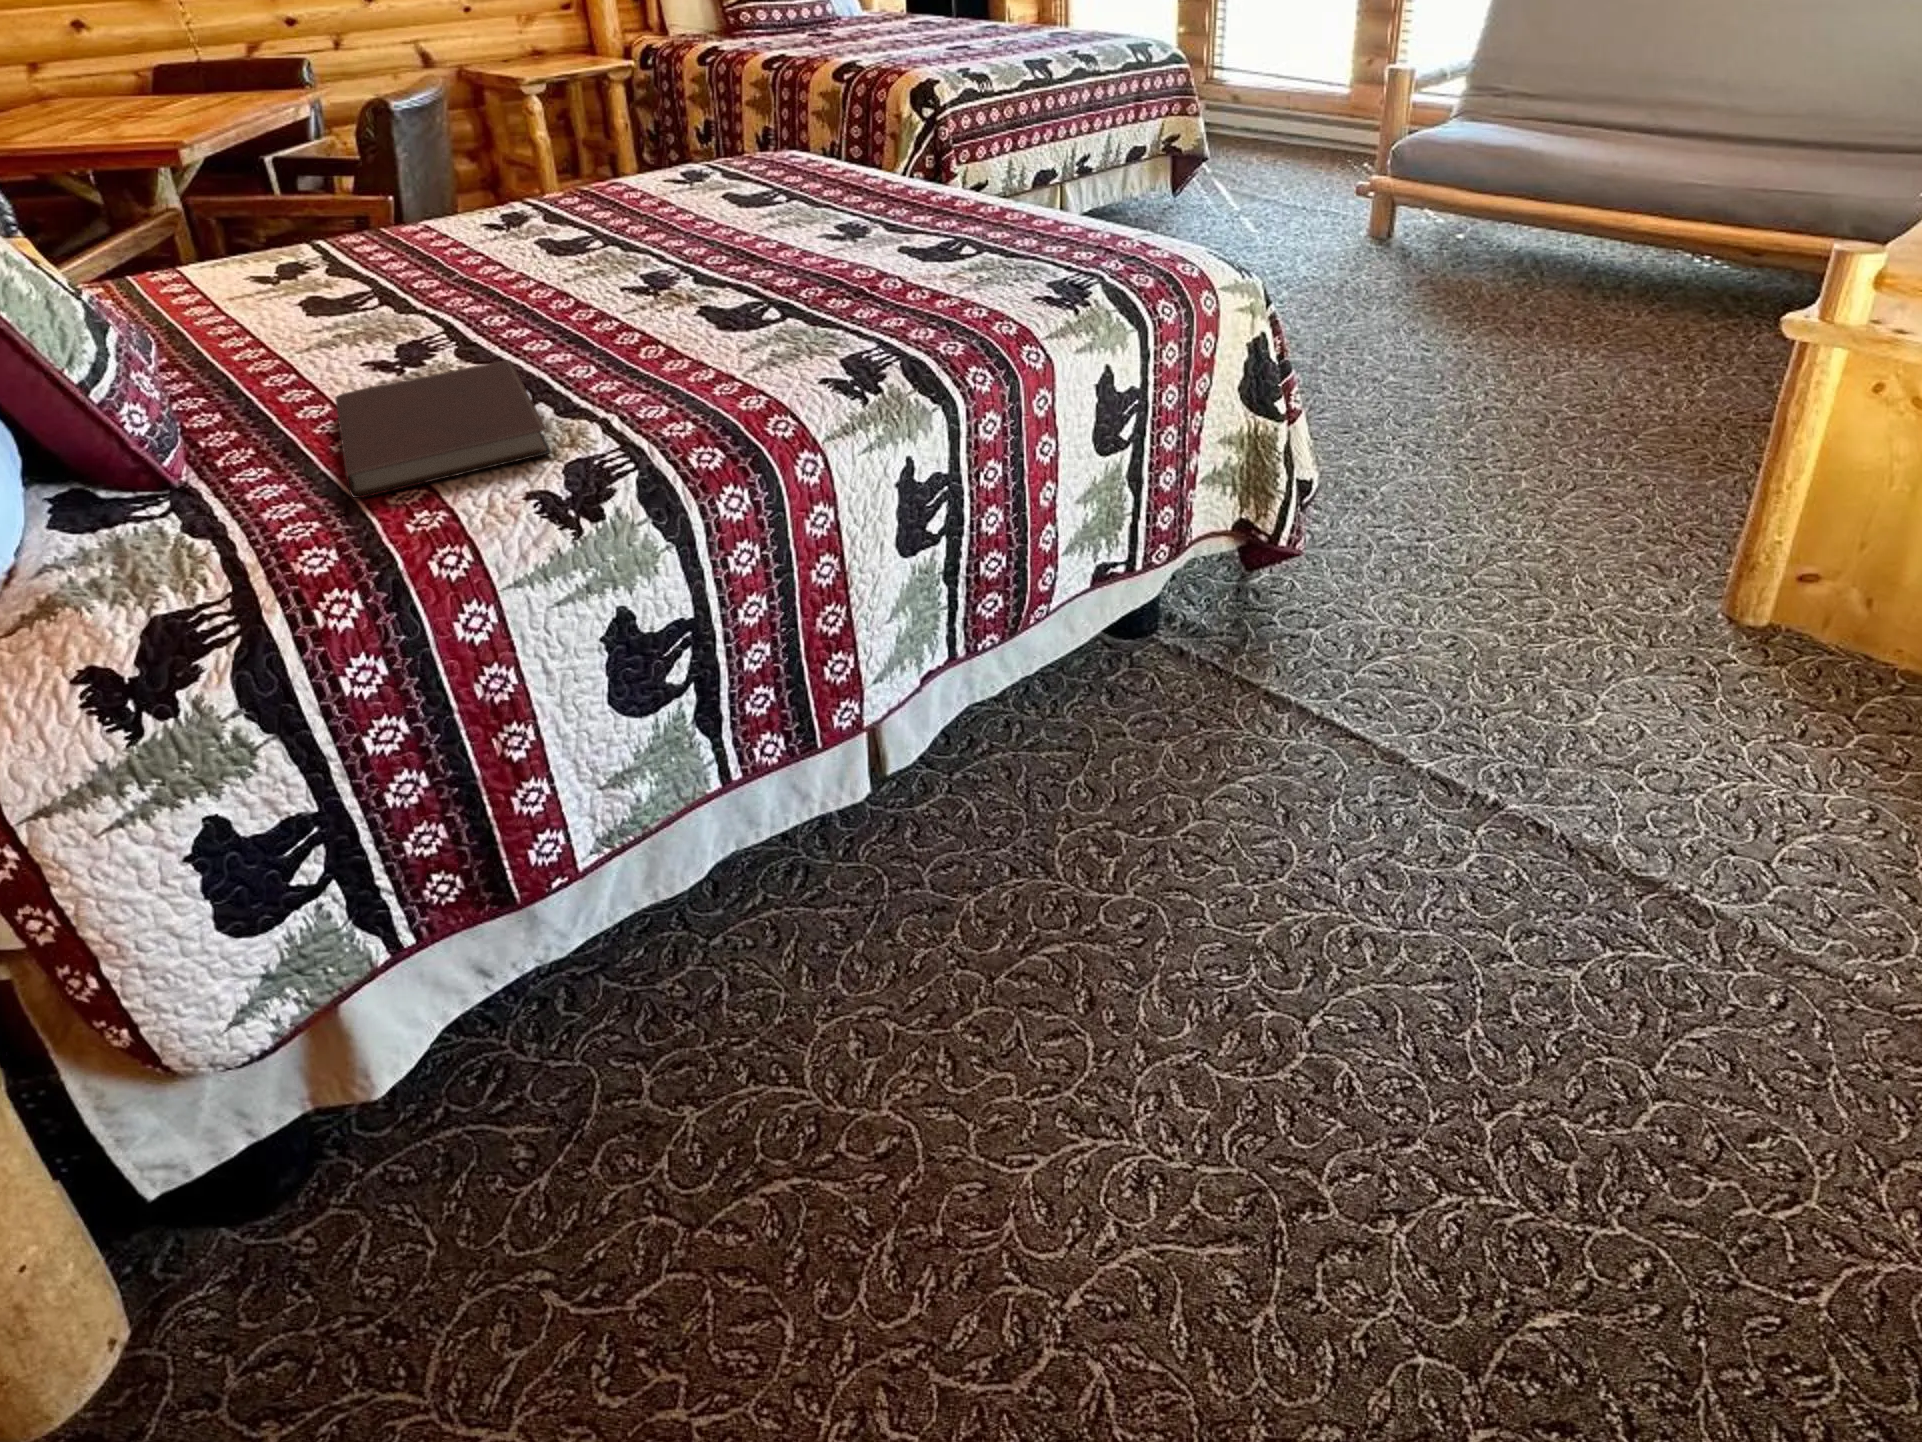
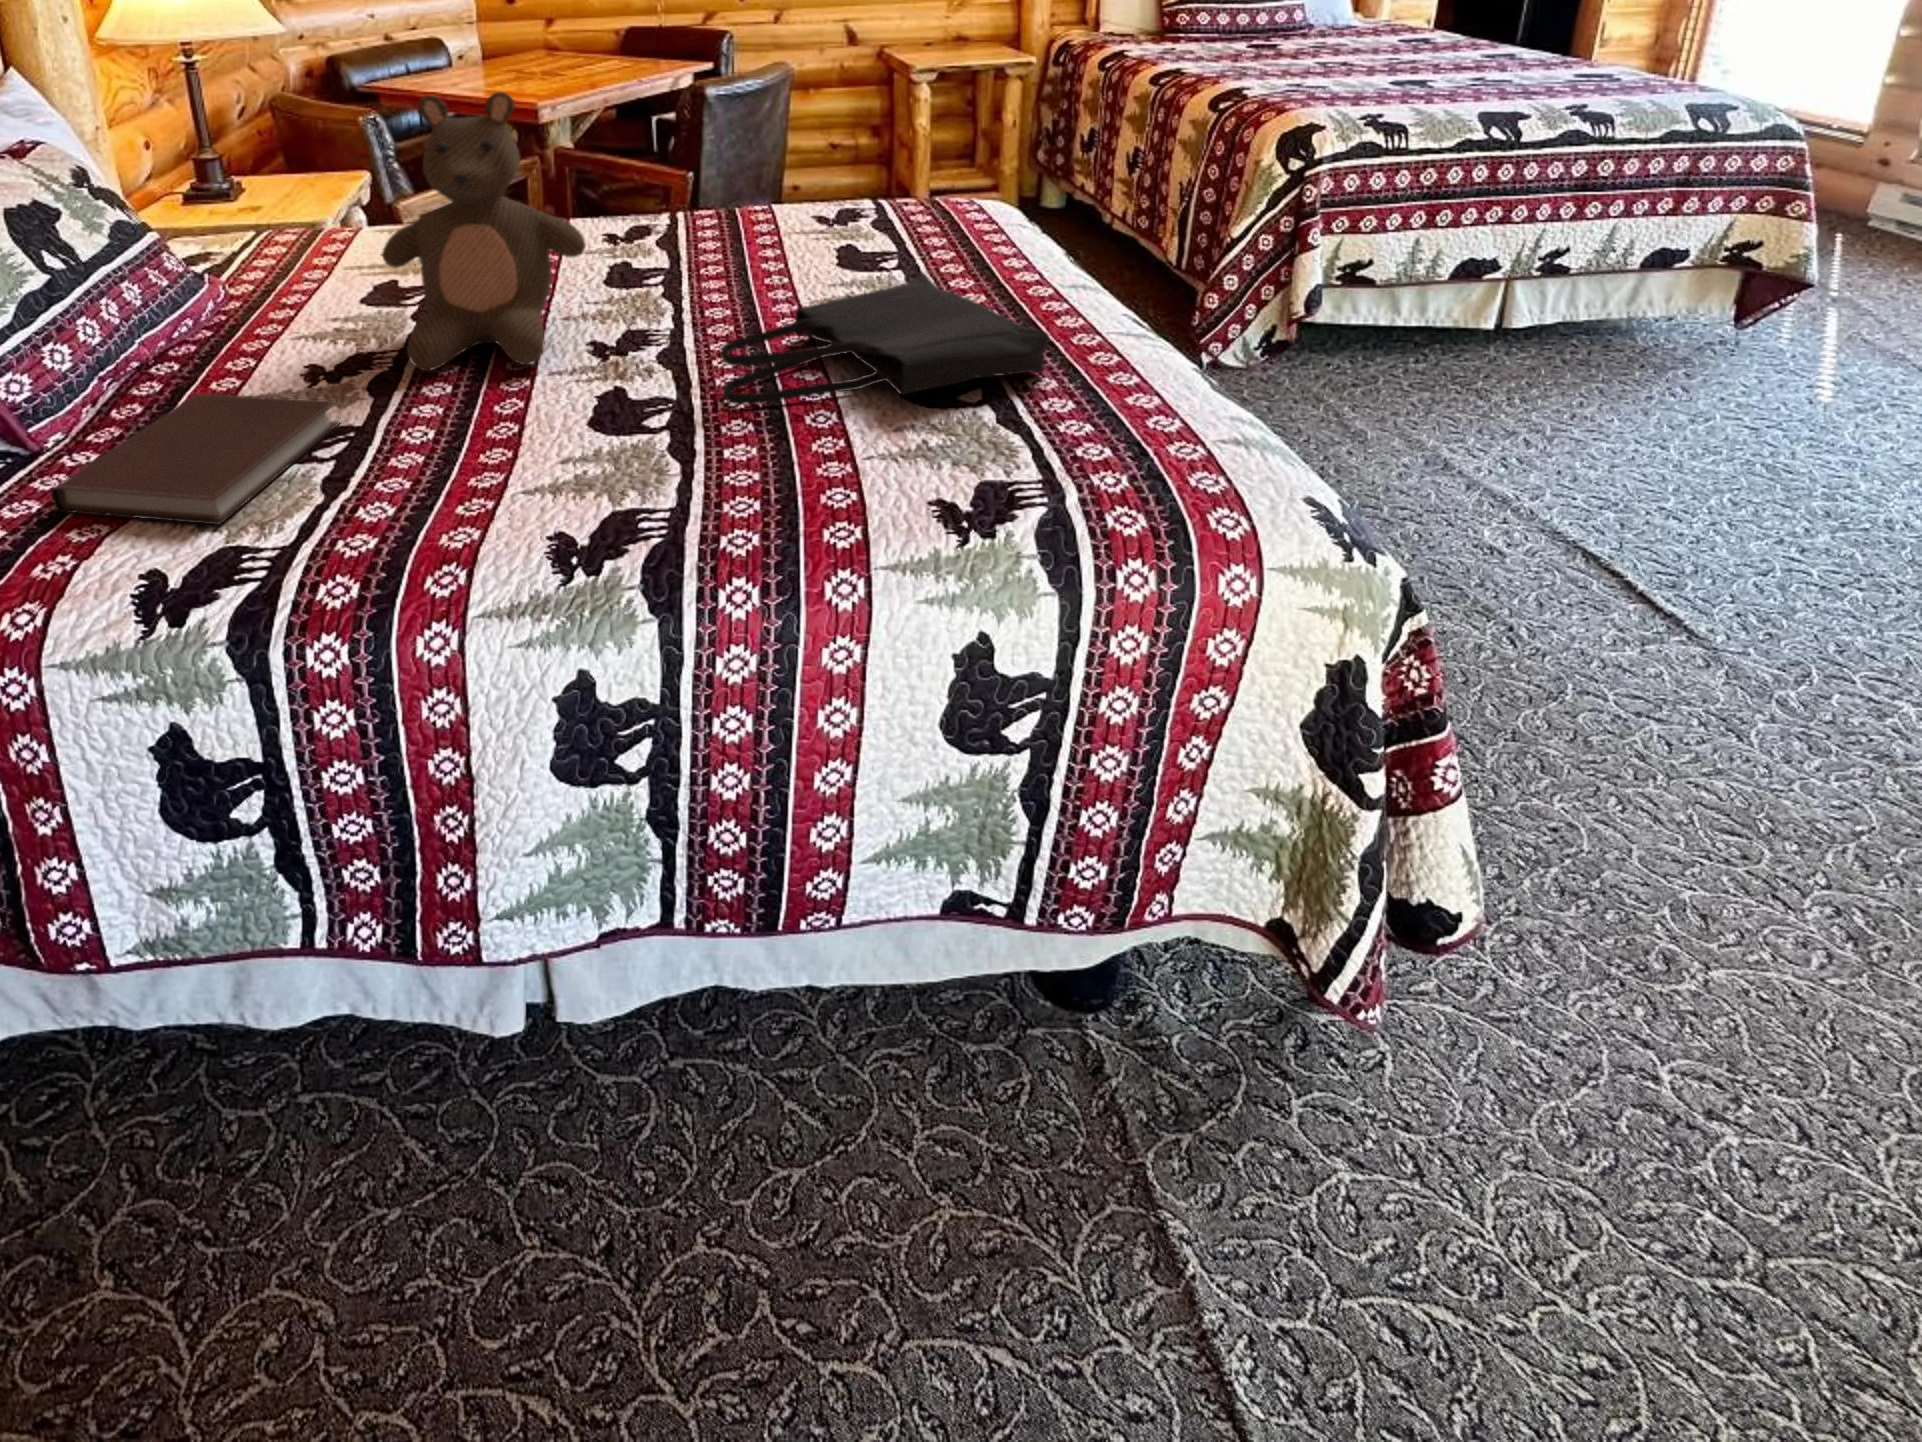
stuffed bear: none [414,60,632,333] -> present [382,92,586,371]
tote bag: none [800,186,999,290] -> present [721,273,1048,404]

